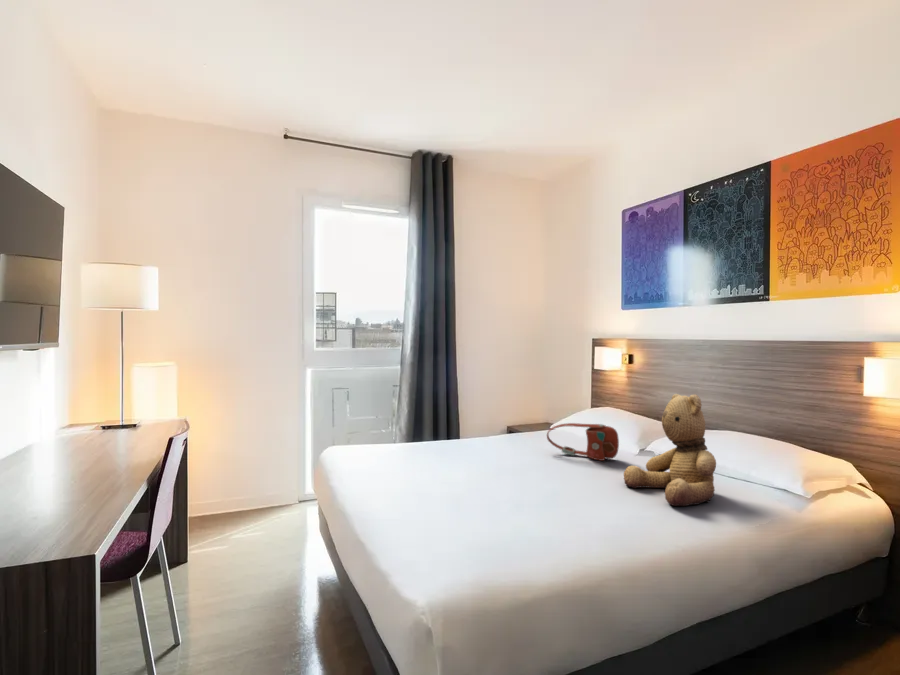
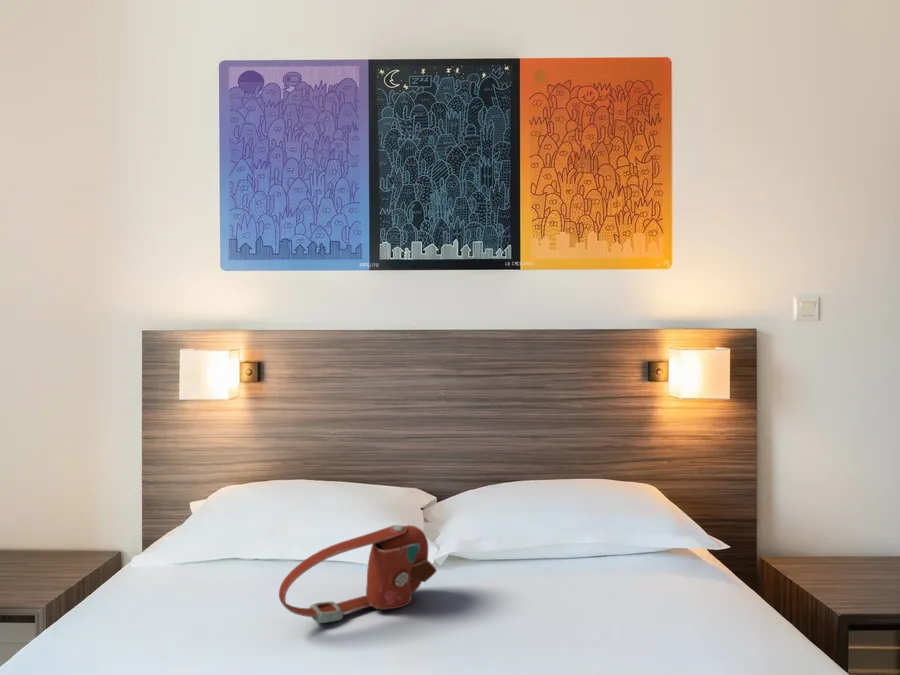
teddy bear: present [624,394,716,506] -> none [541,432,731,650]

